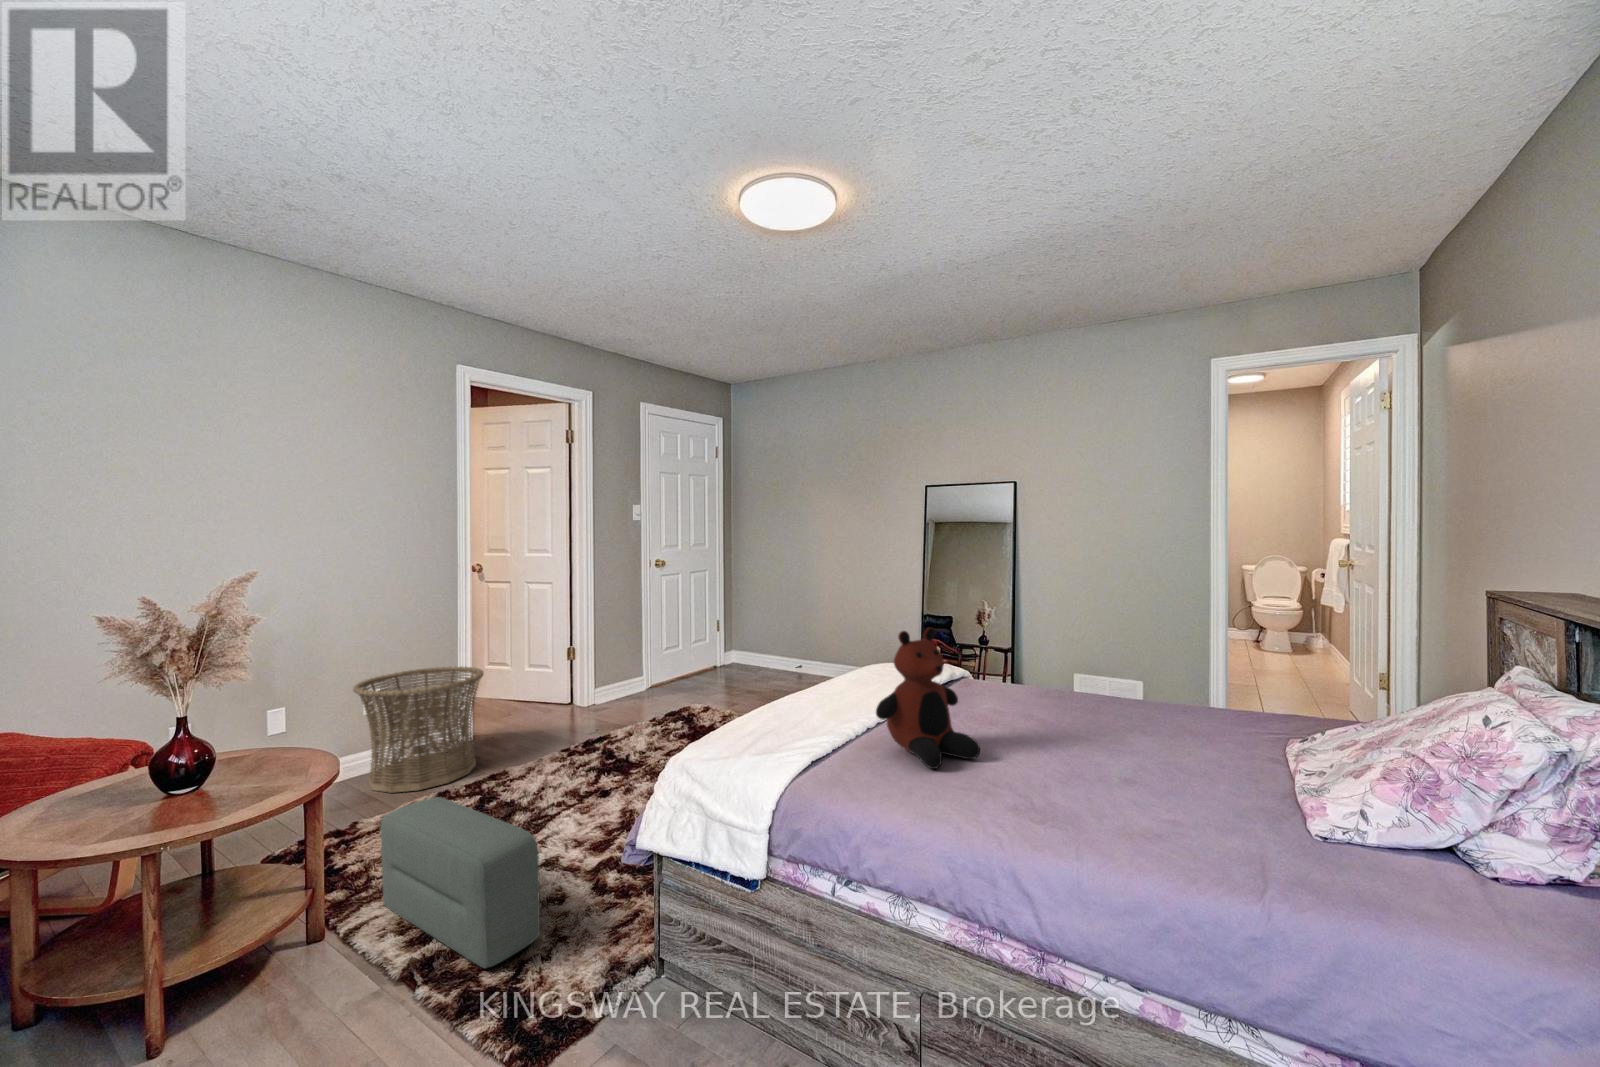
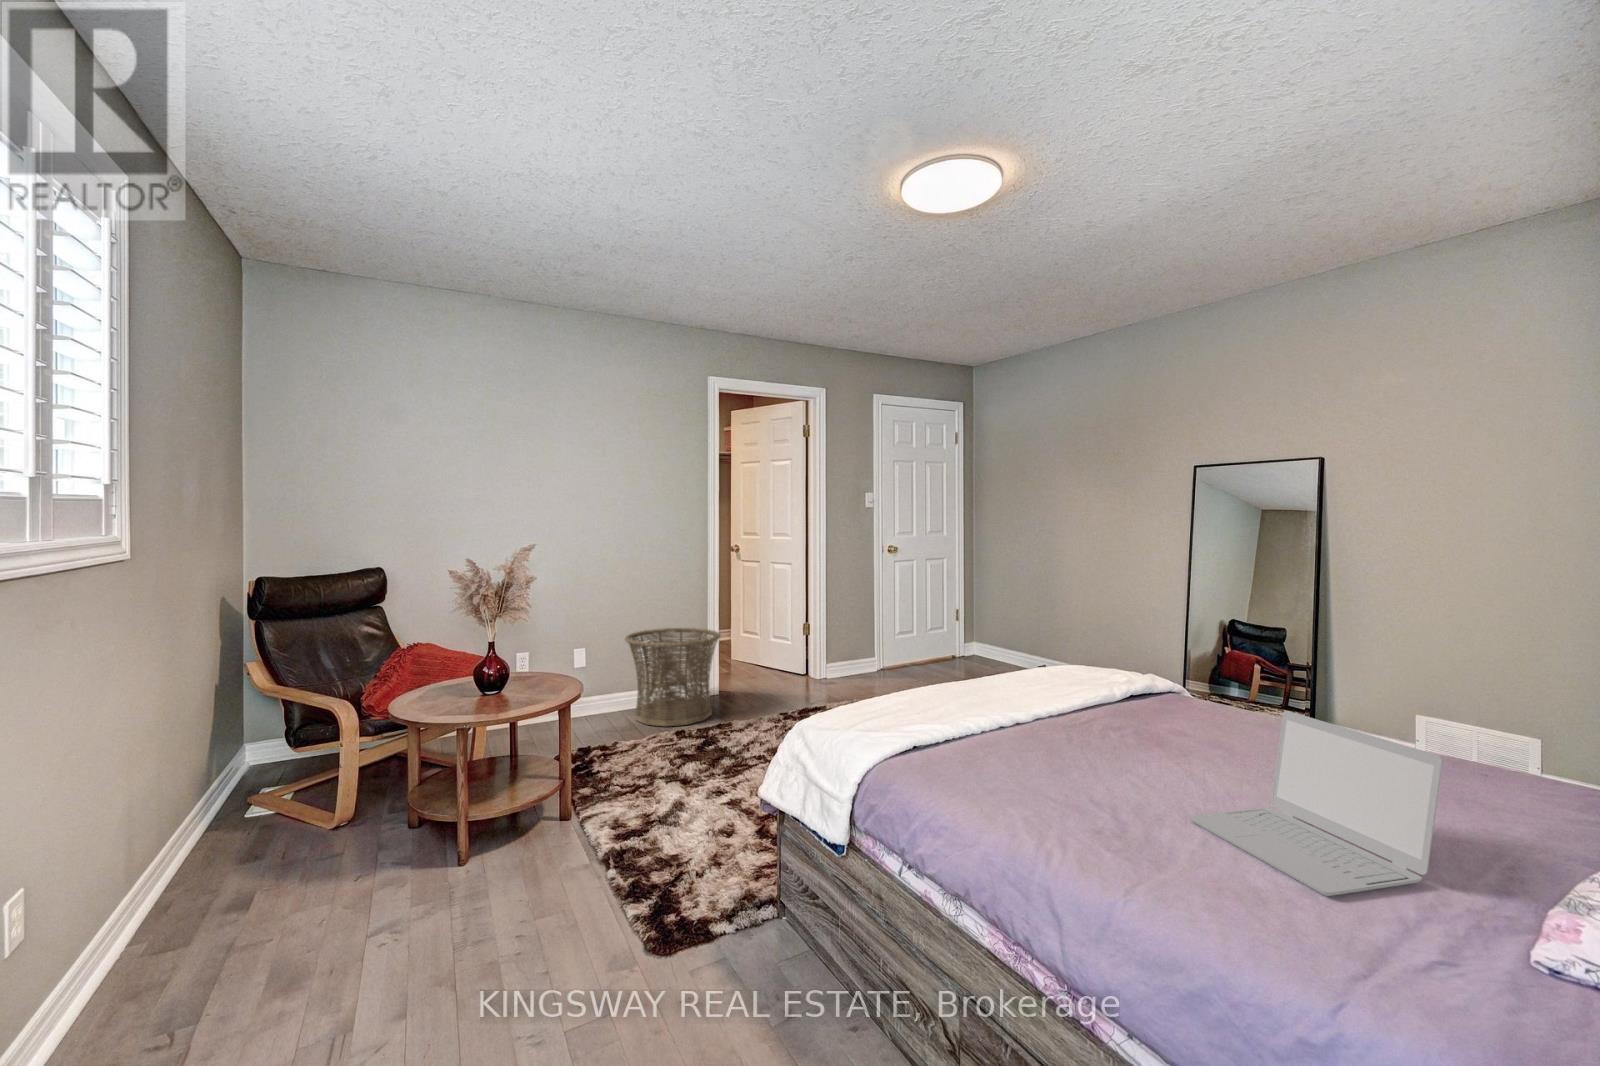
teddy bear: present [876,628,980,769] -> none [985,629,1098,780]
laptop: none [1069,675,1239,817] -> present [1190,711,1443,896]
pouf: present [380,797,540,969] -> none [610,730,703,870]

